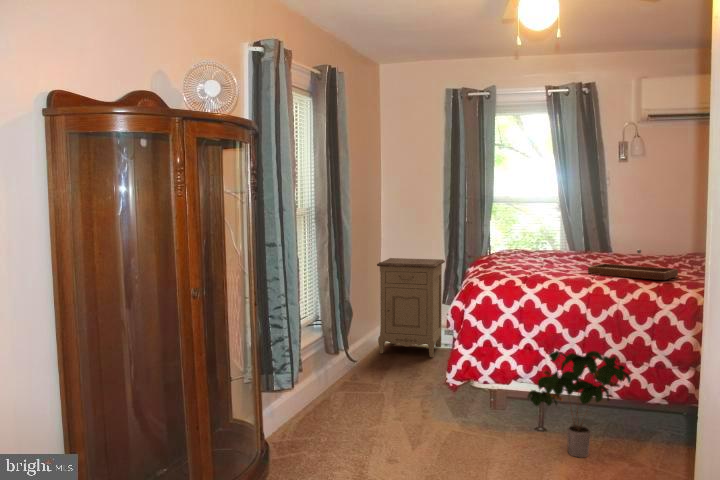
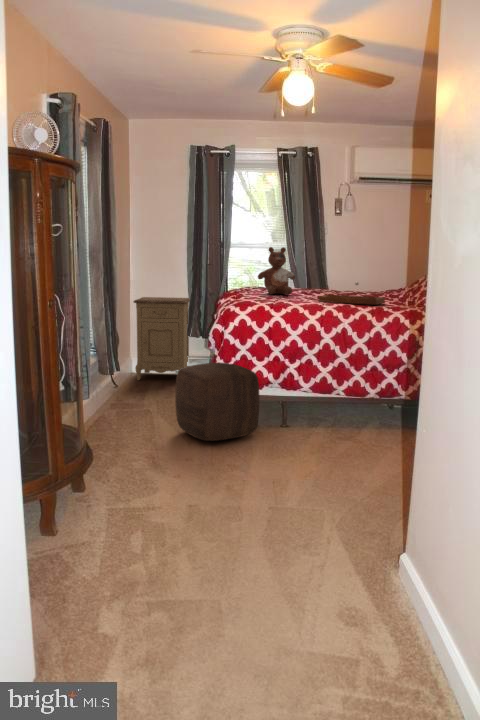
stuffed bear: none [515,204,563,262] -> present [258,247,295,295]
ottoman: none [405,348,505,447] -> present [175,363,259,441]
potted plant: present [528,351,631,457] -> none [277,359,354,441]

